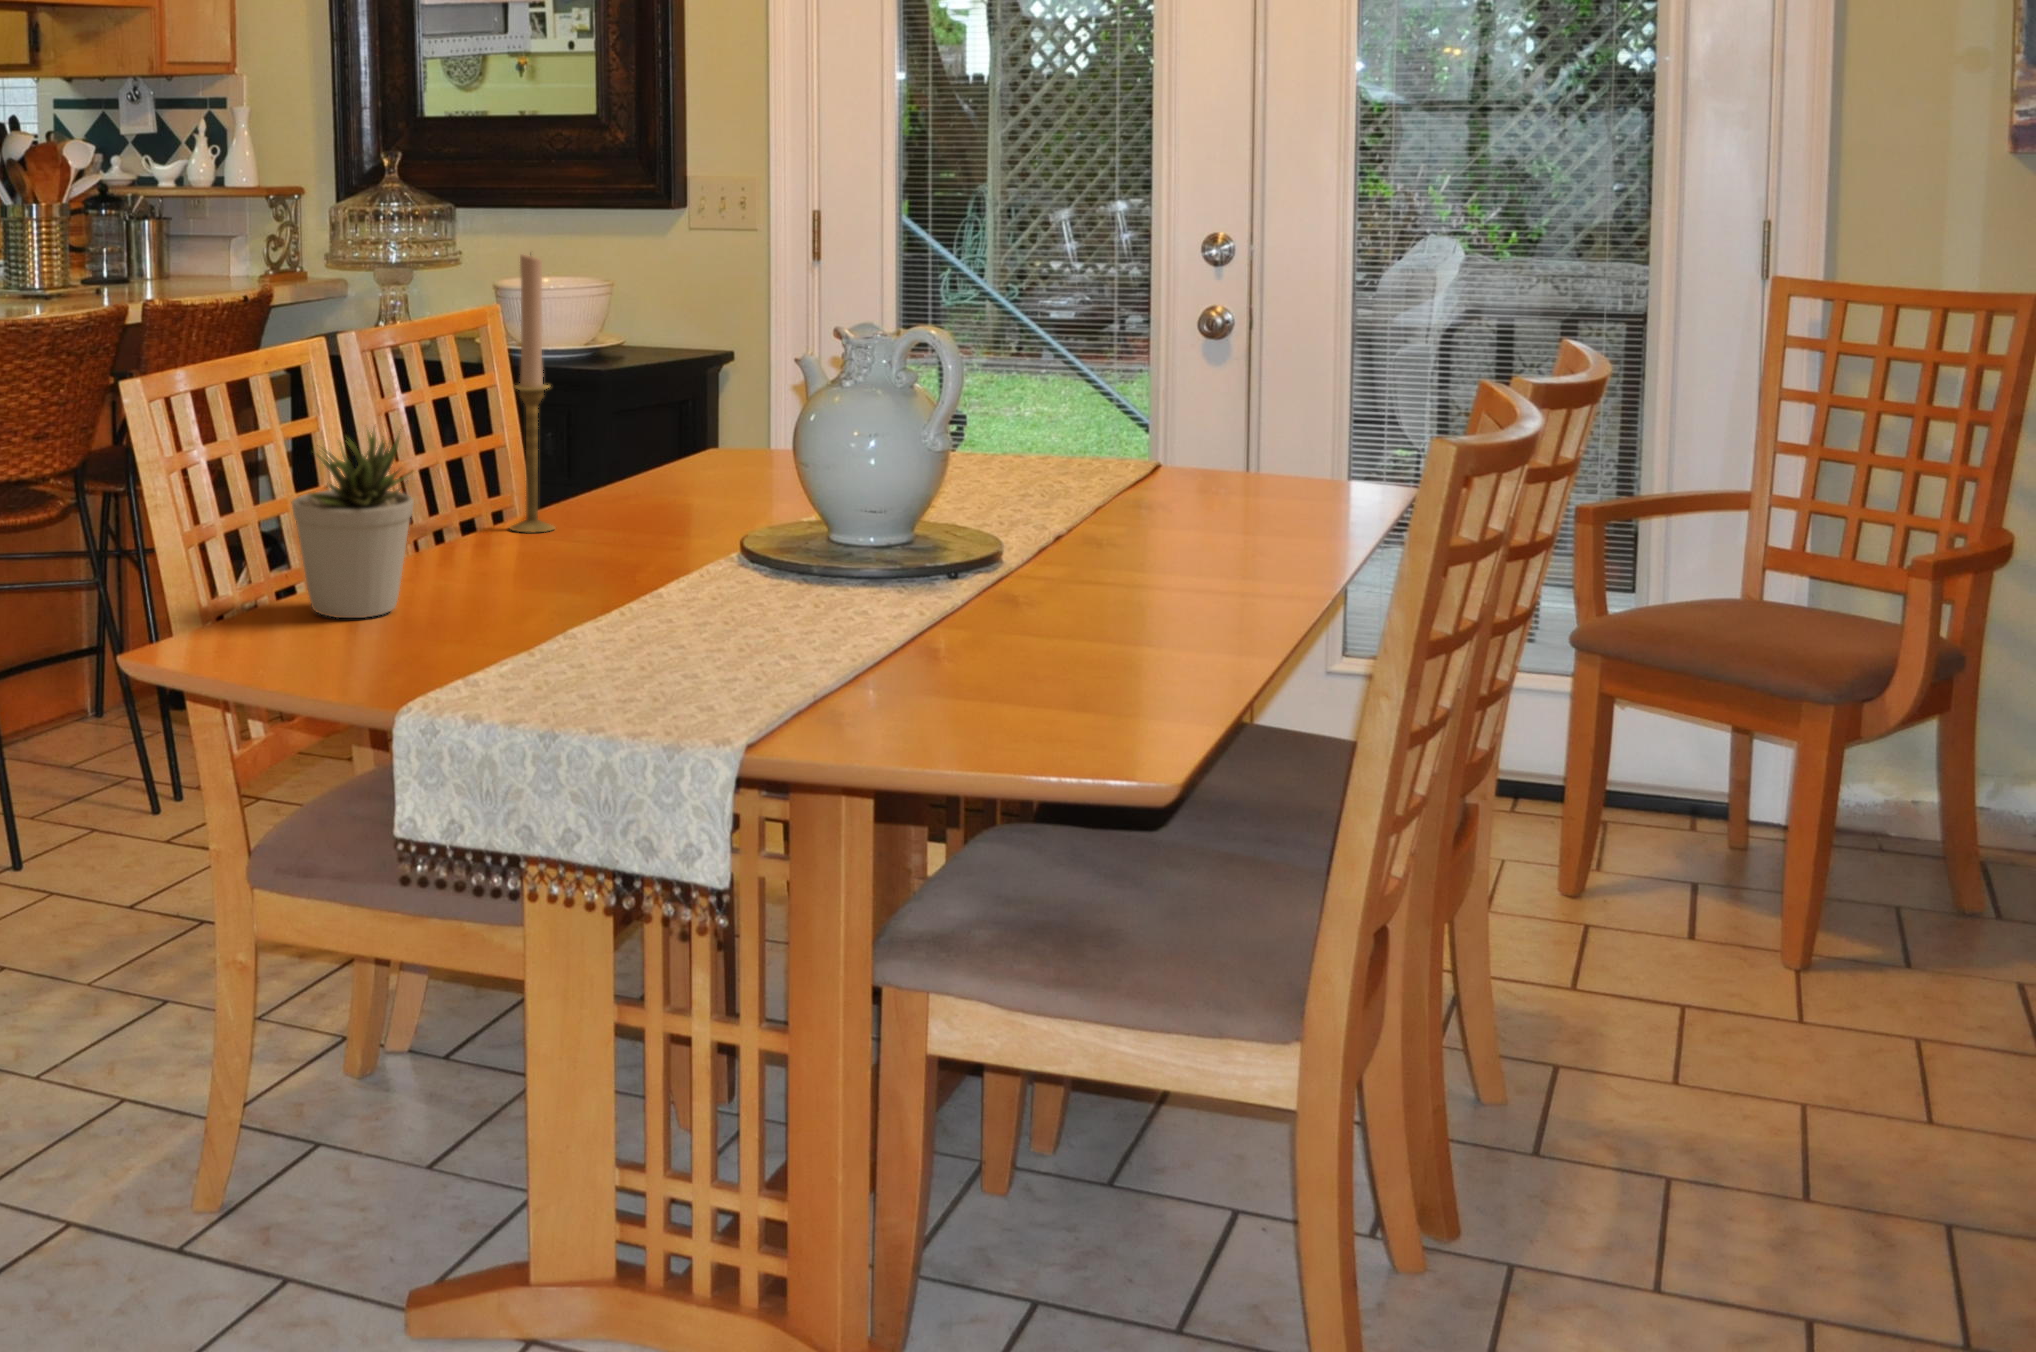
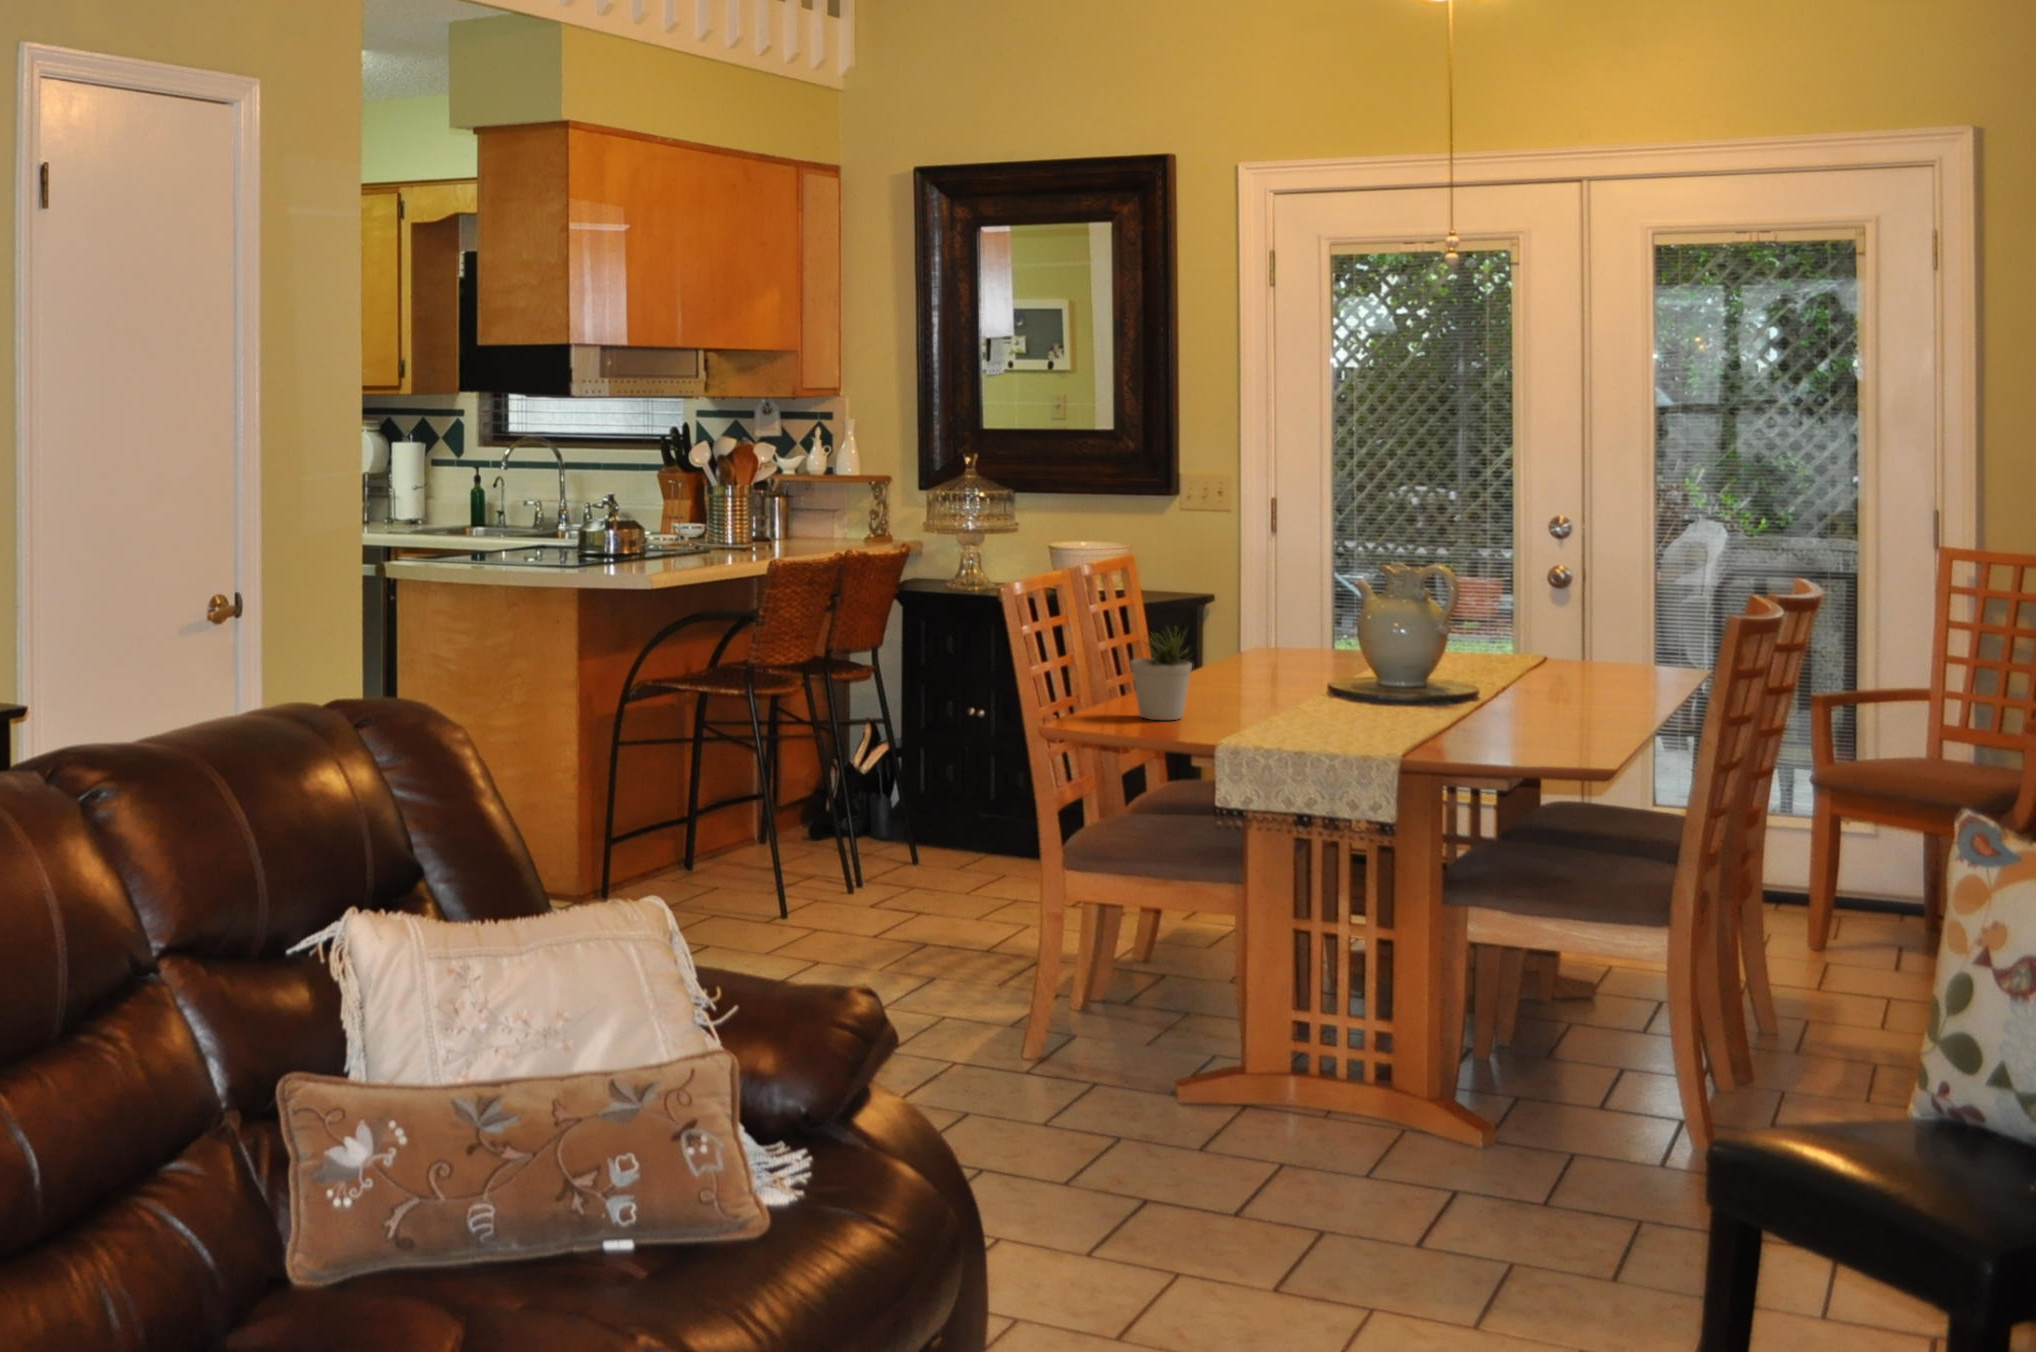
candlestick: present [510,254,555,532] -> none [1189,536,1216,689]

